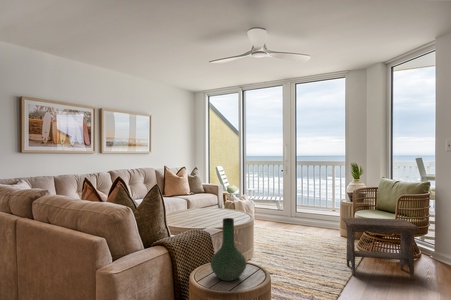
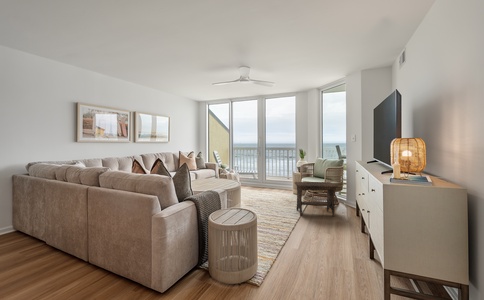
vase: present [211,218,246,281] -> none [221,182,243,219]

